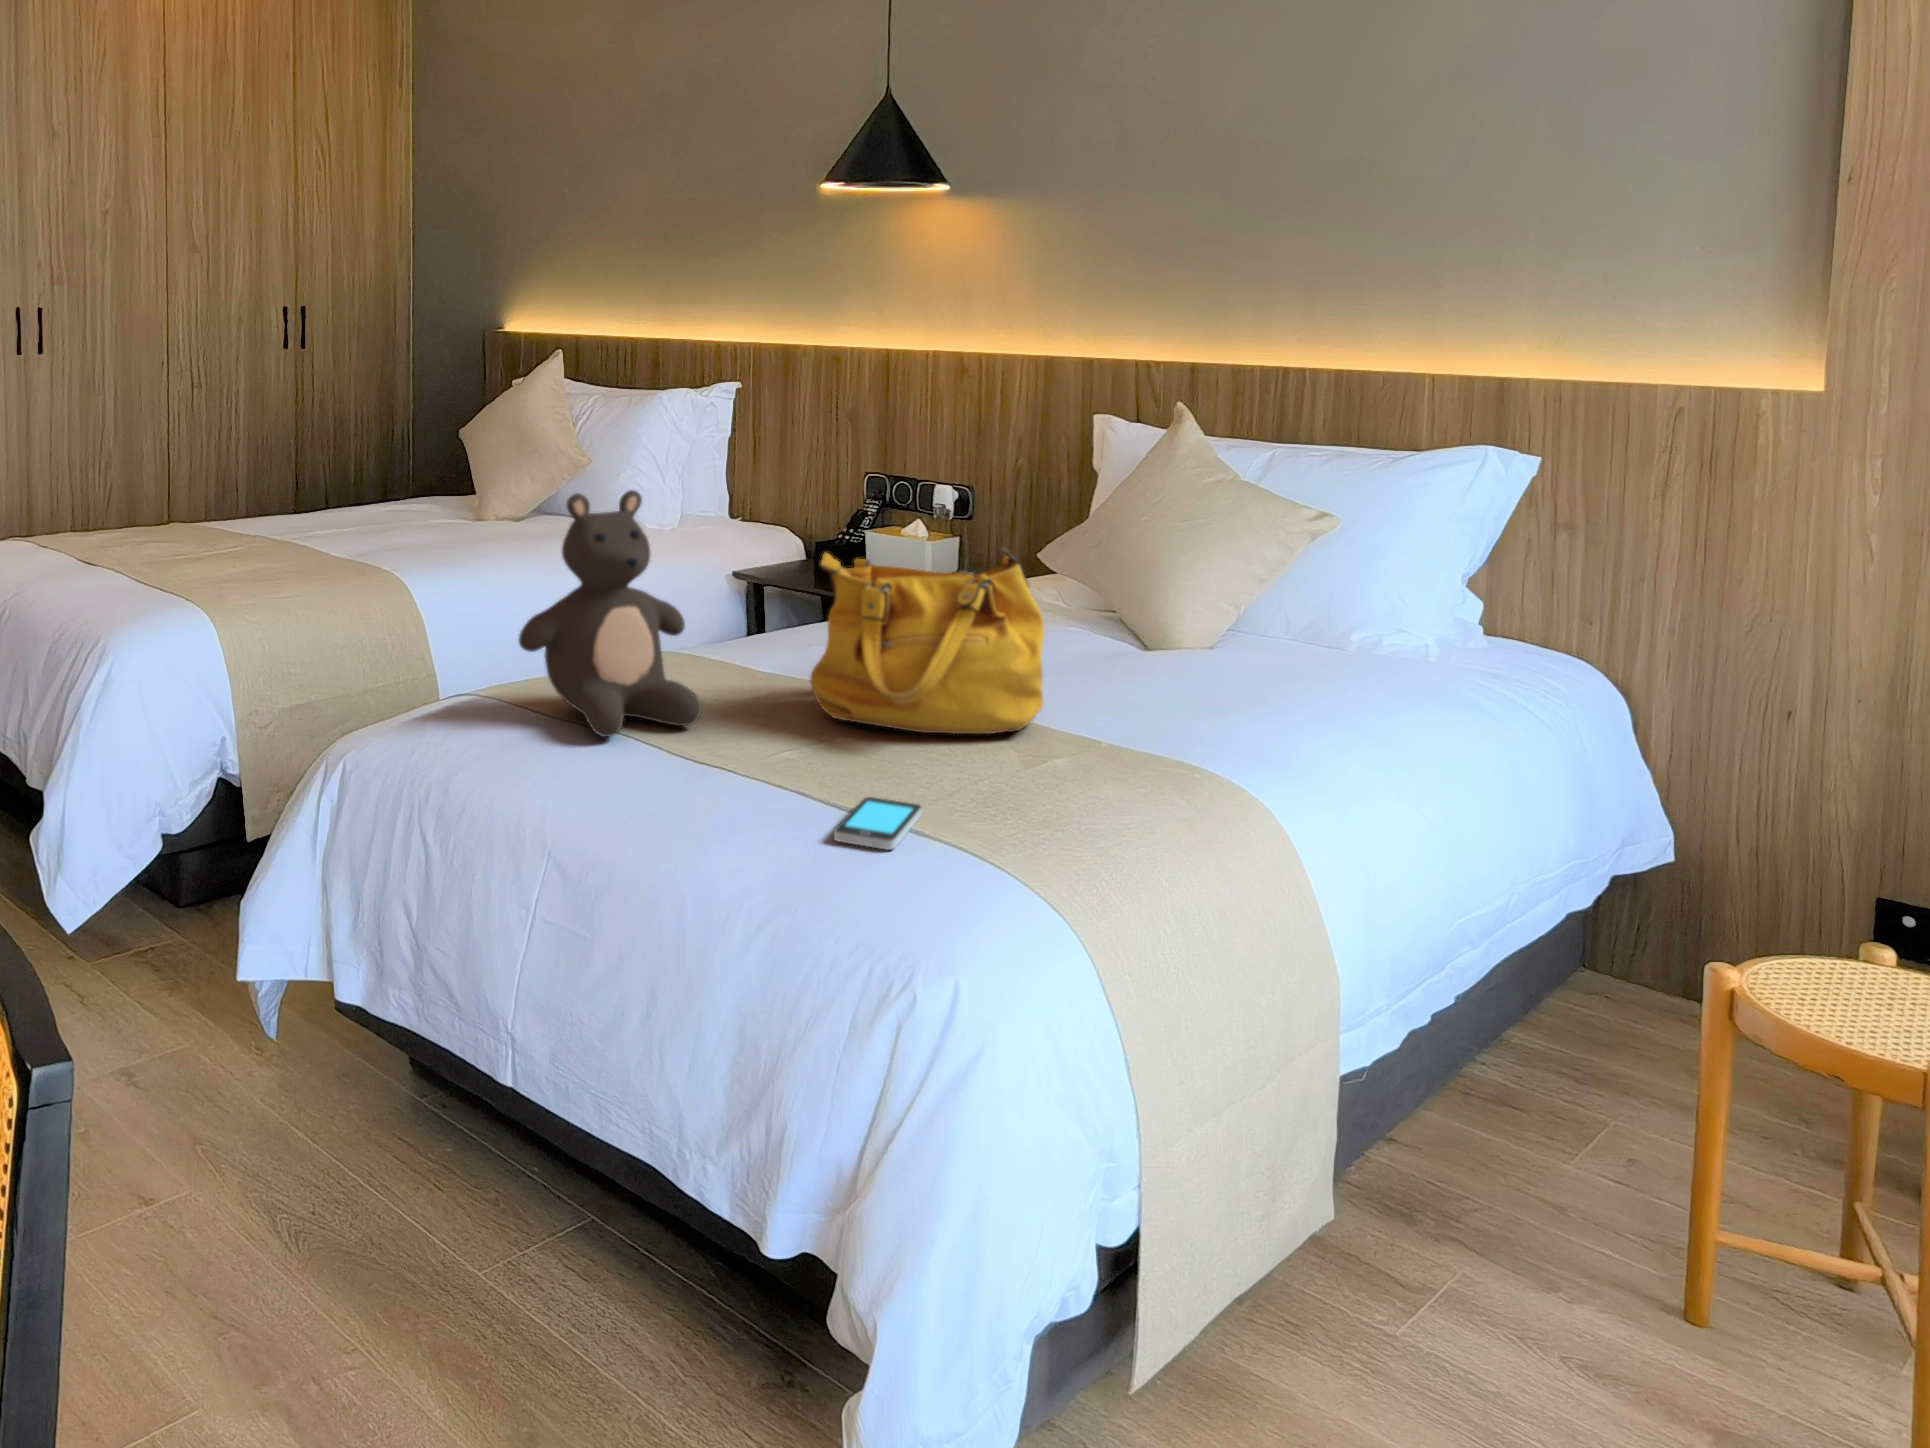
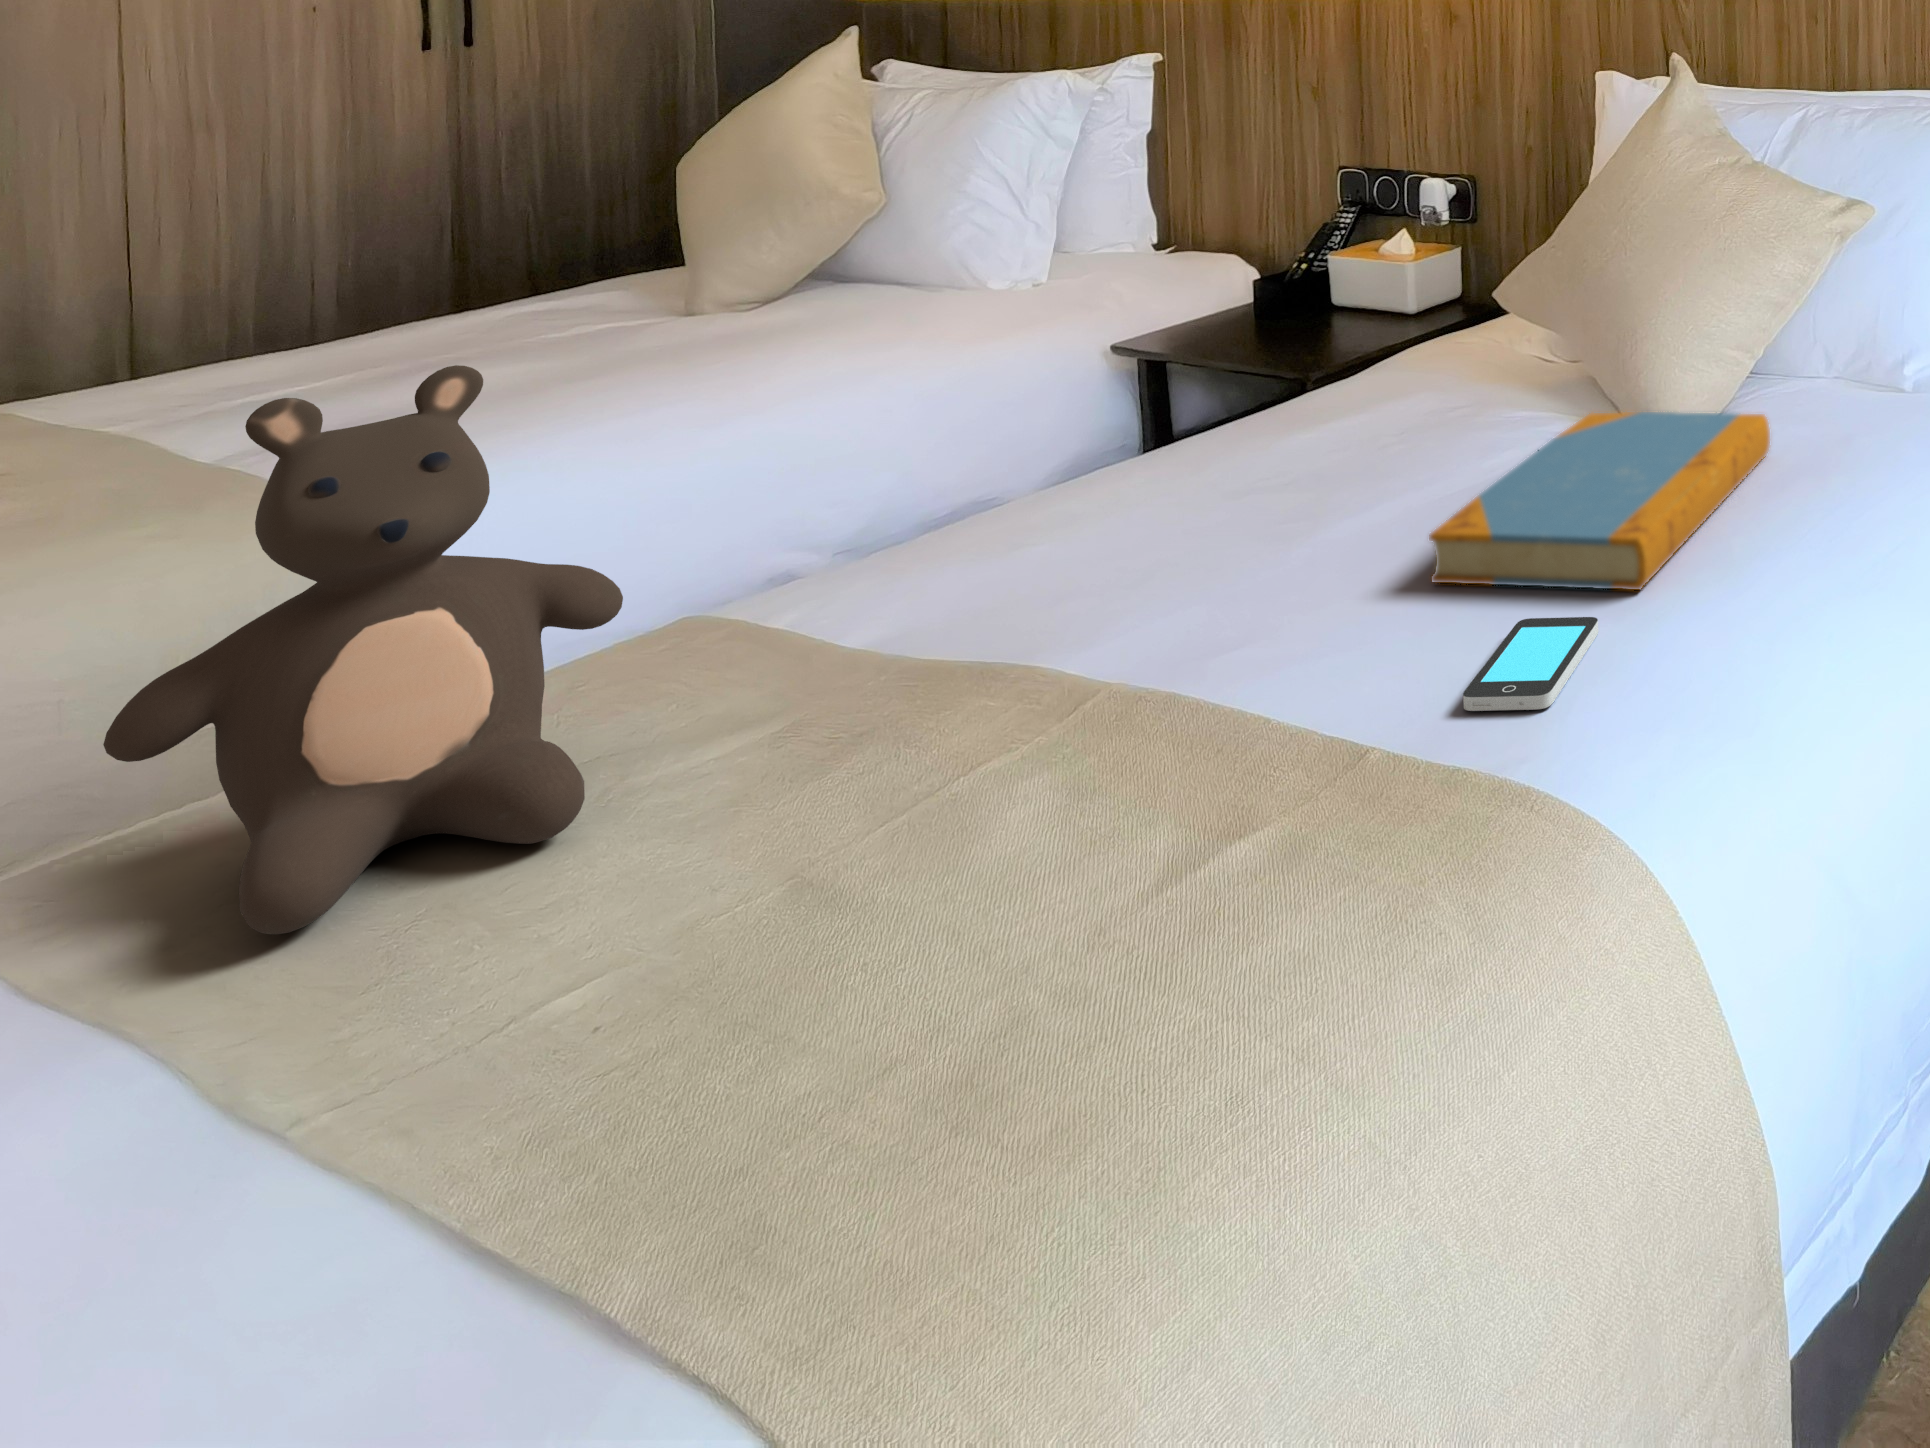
handbag: present [810,548,1044,734] -> none [874,367,1323,744]
book: none [1082,630,1279,723] -> present [1429,412,1770,590]
smartphone: present [834,797,922,850] -> present [1463,617,1598,711]

